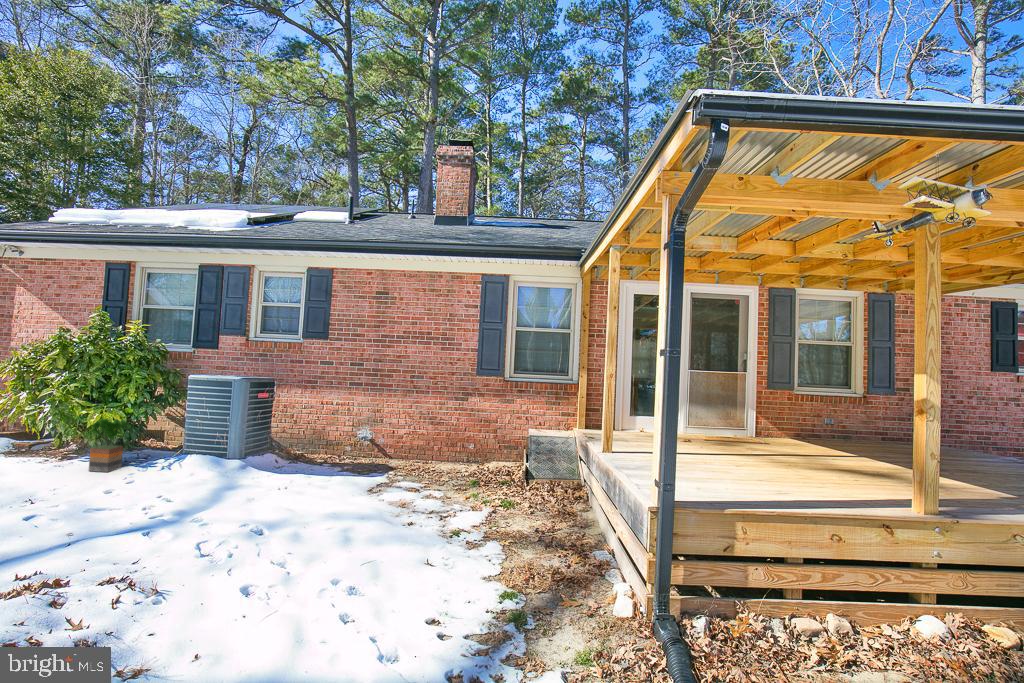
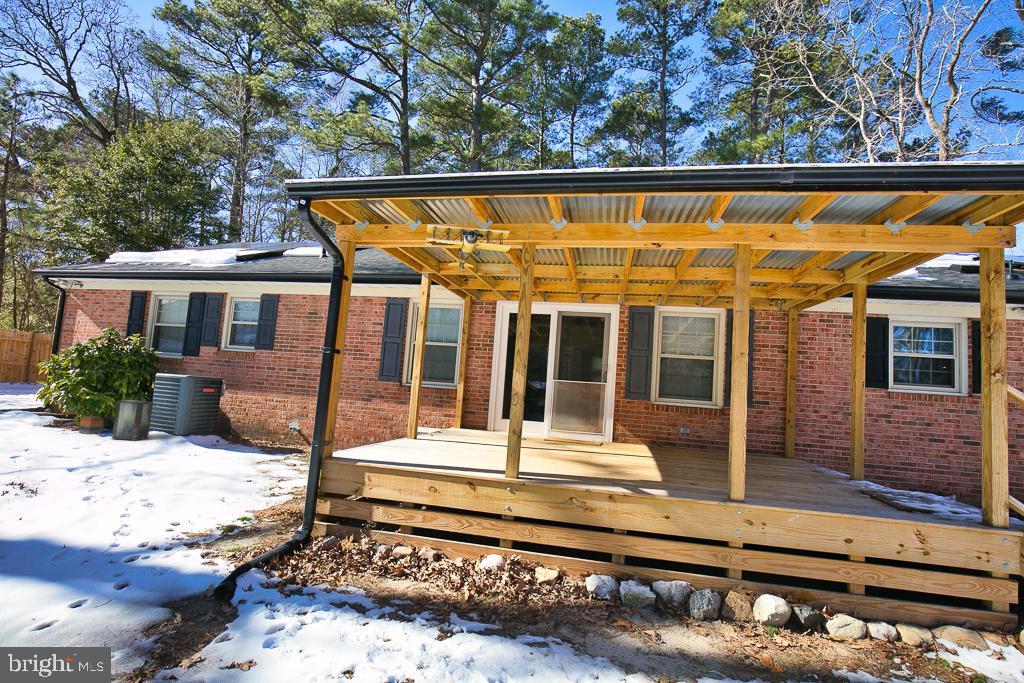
storage box: none [155,421,204,480] -> present [112,400,153,441]

